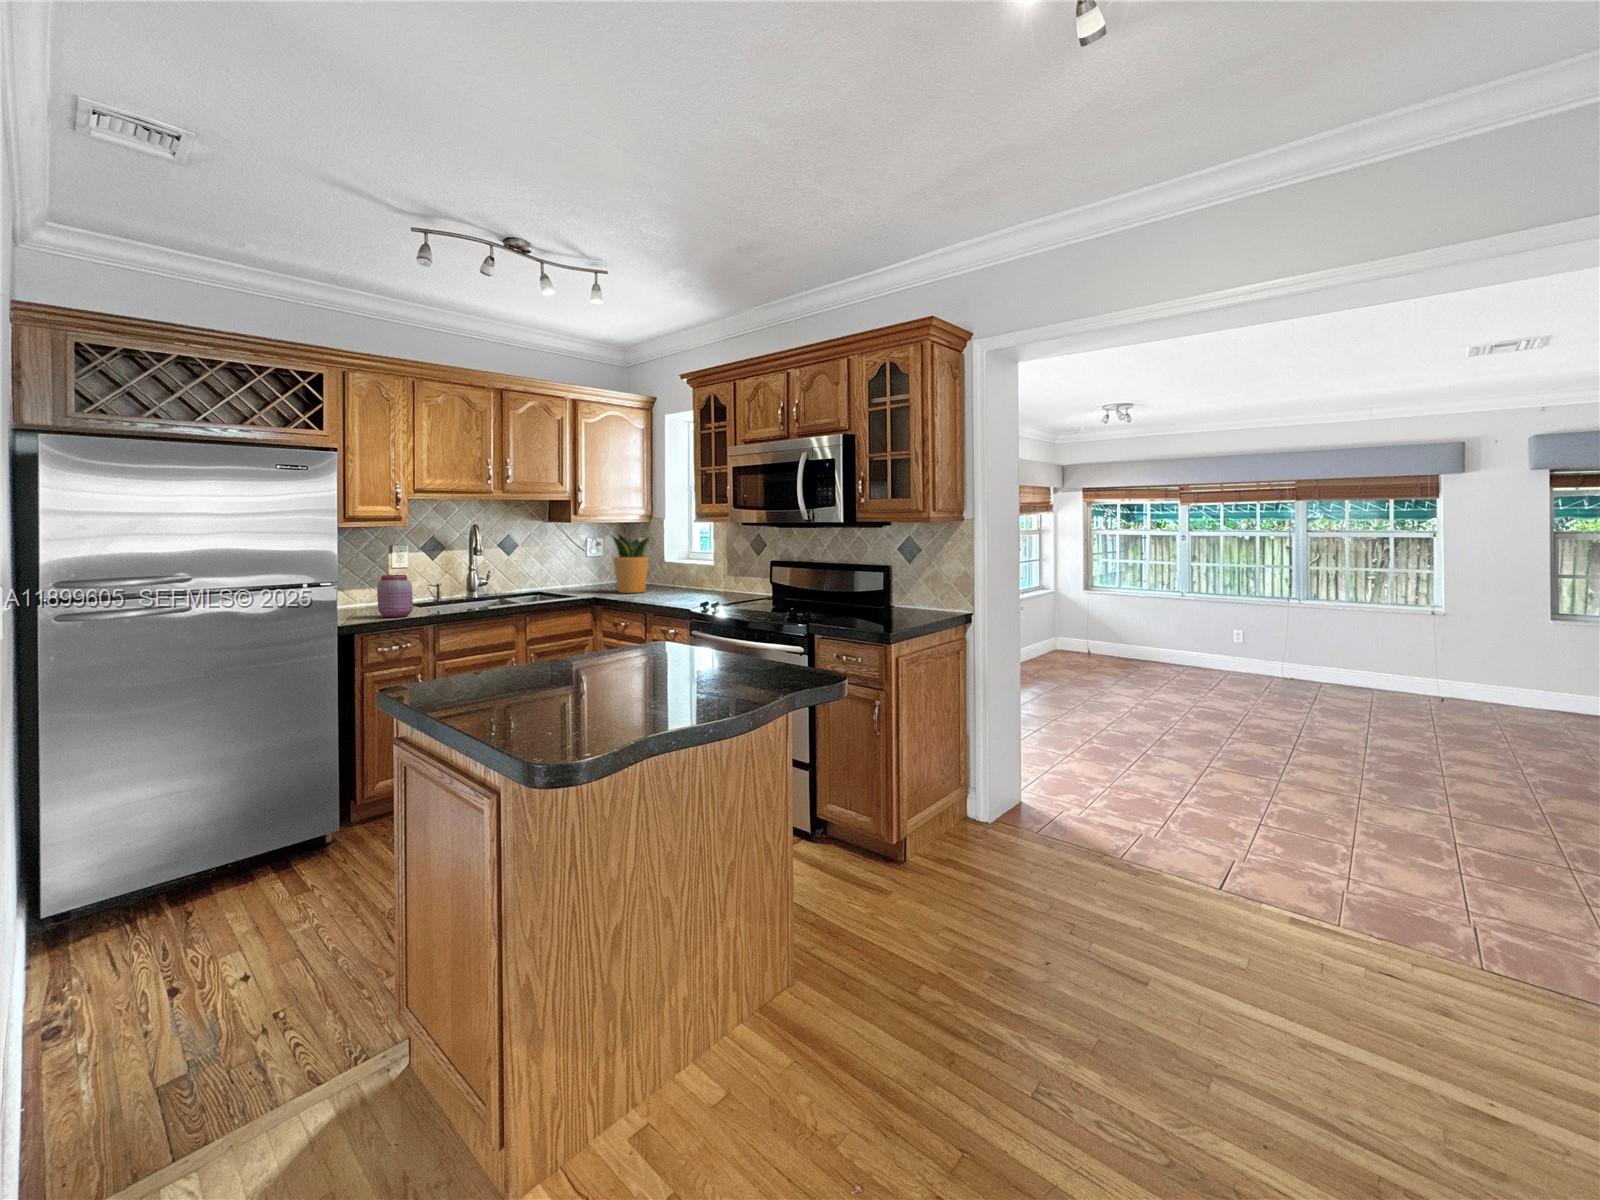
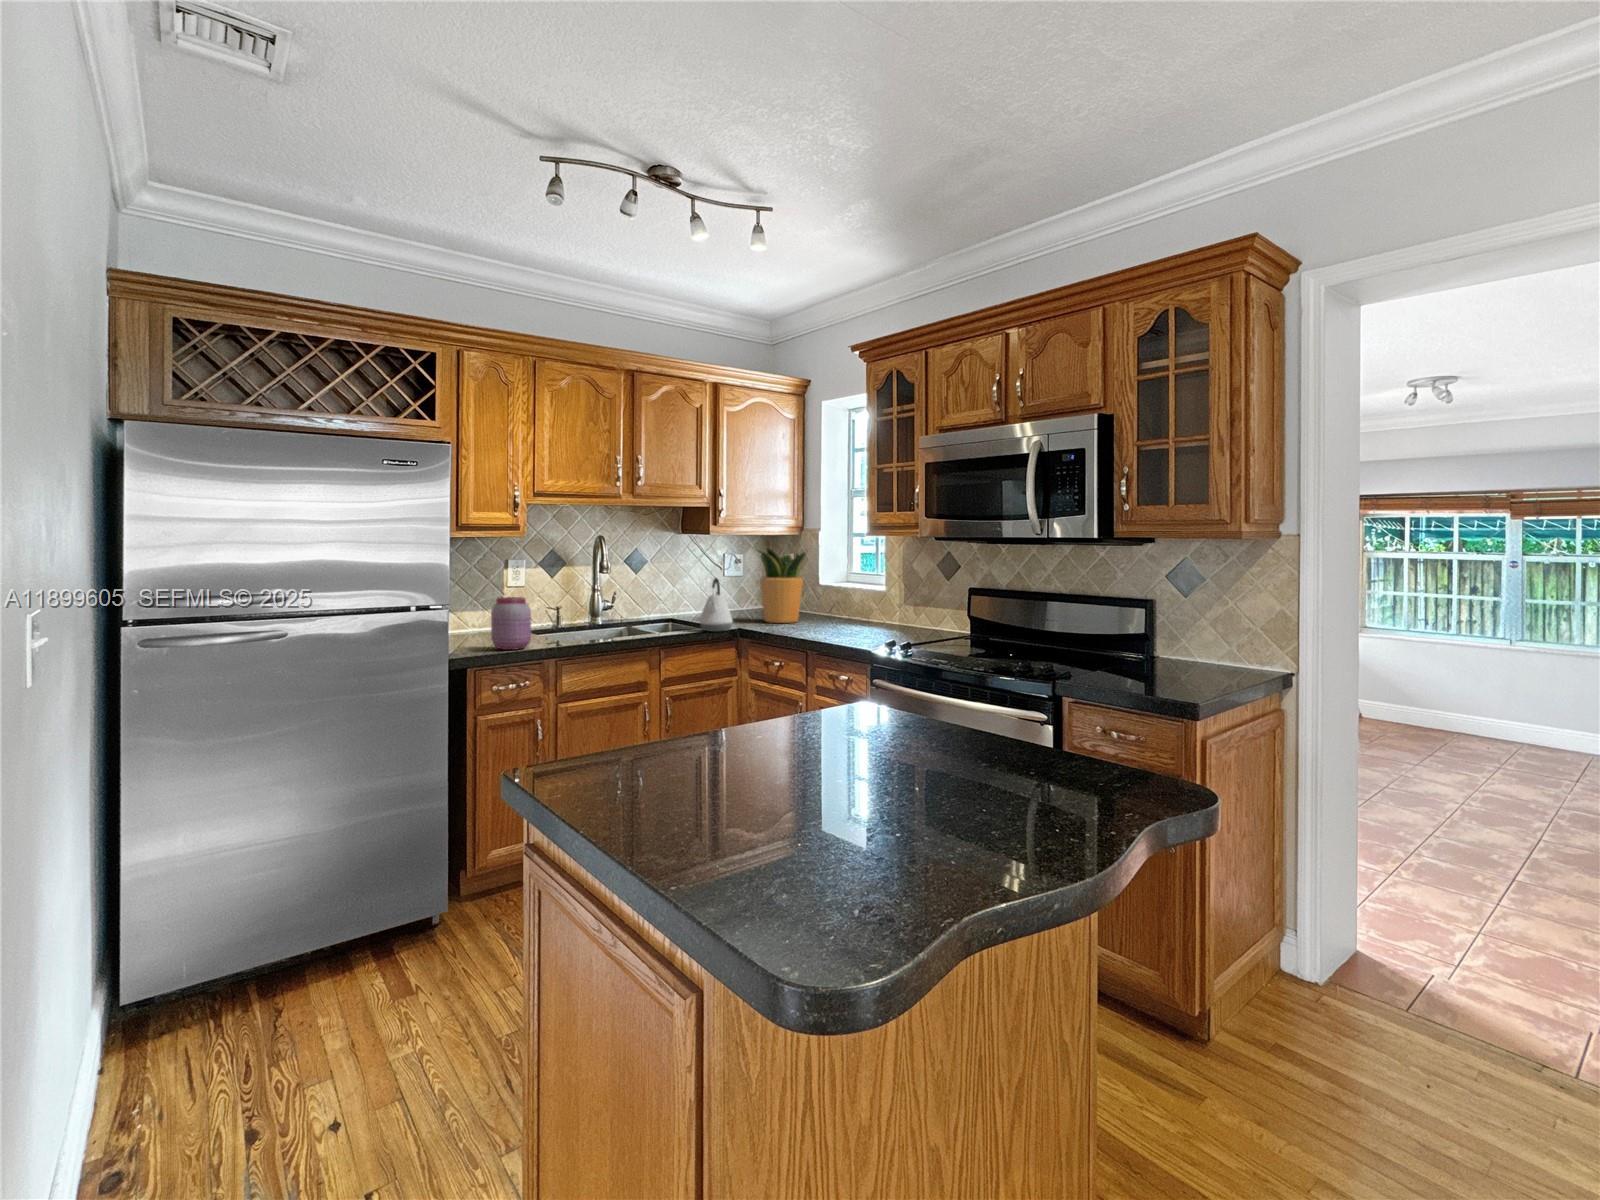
kettle: none [560,558,588,600] -> present [699,578,732,632]

